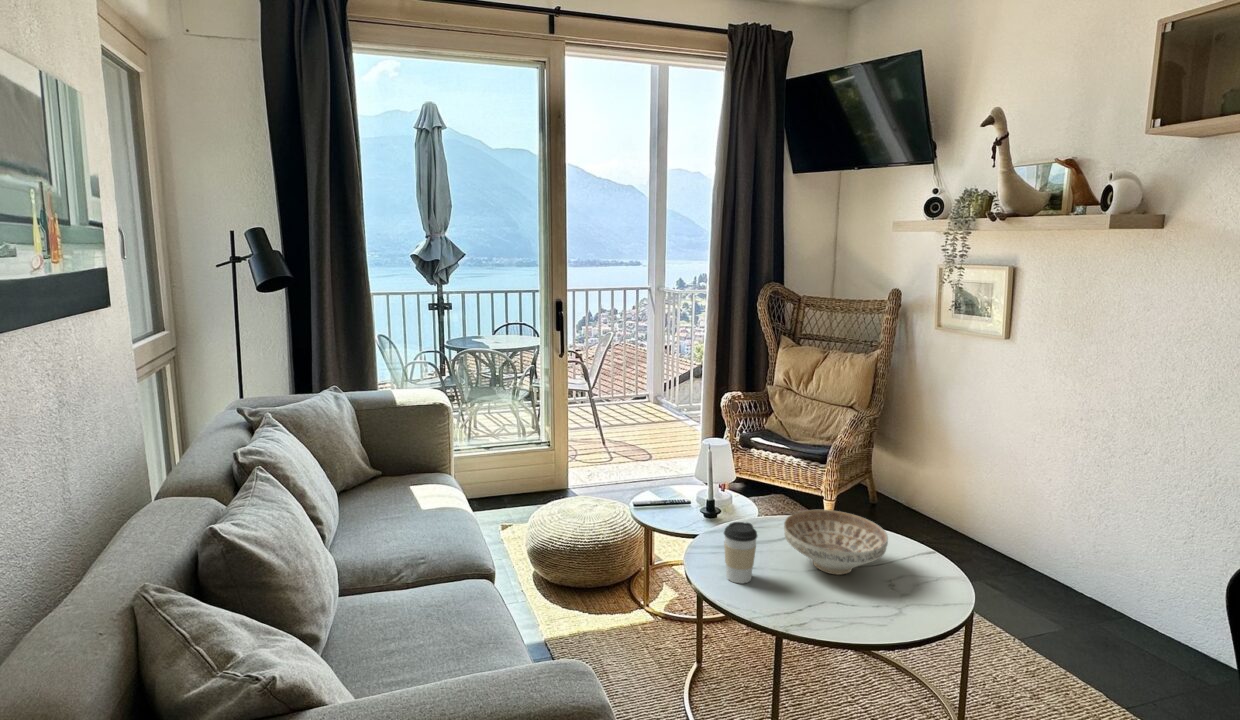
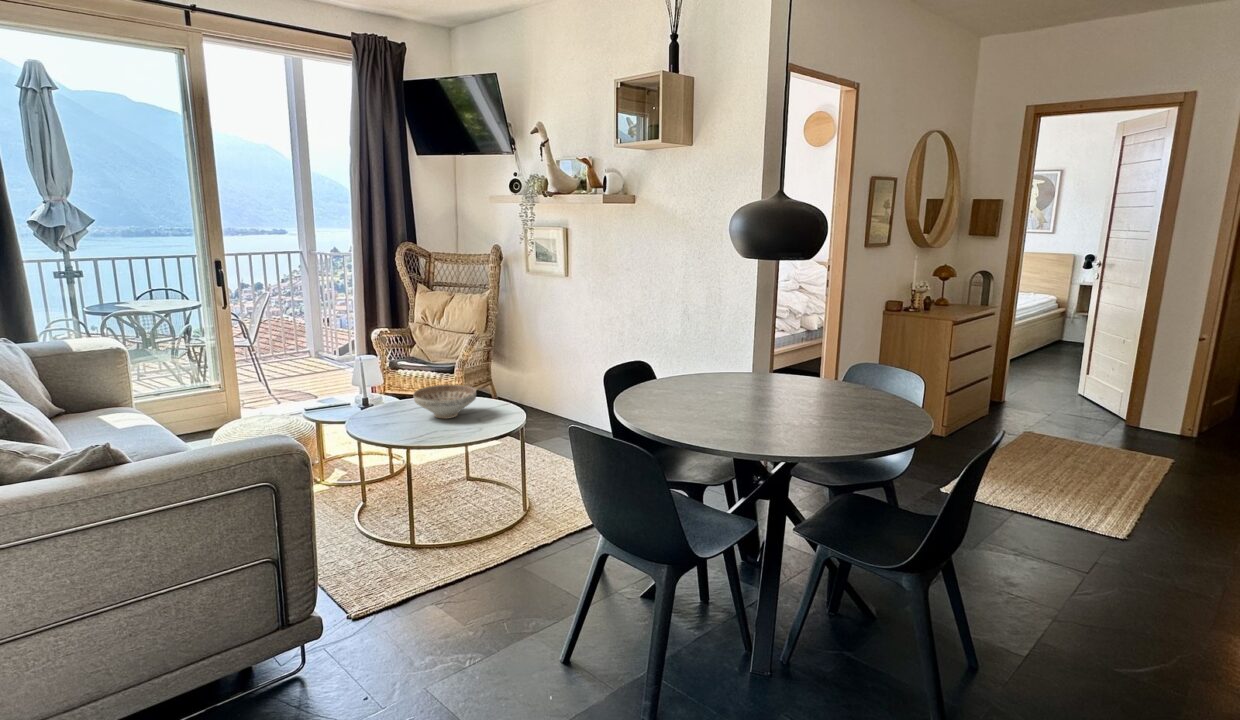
coffee cup: present [724,522,757,583] -> none [373,393,395,430]

